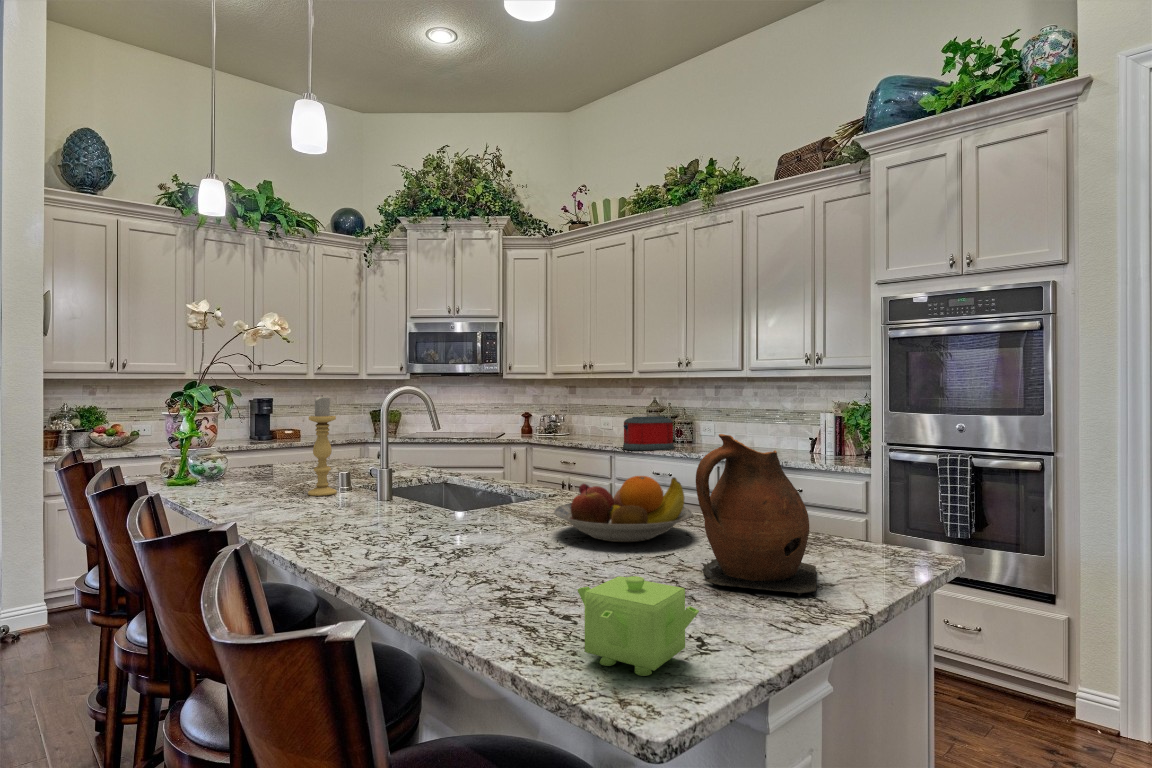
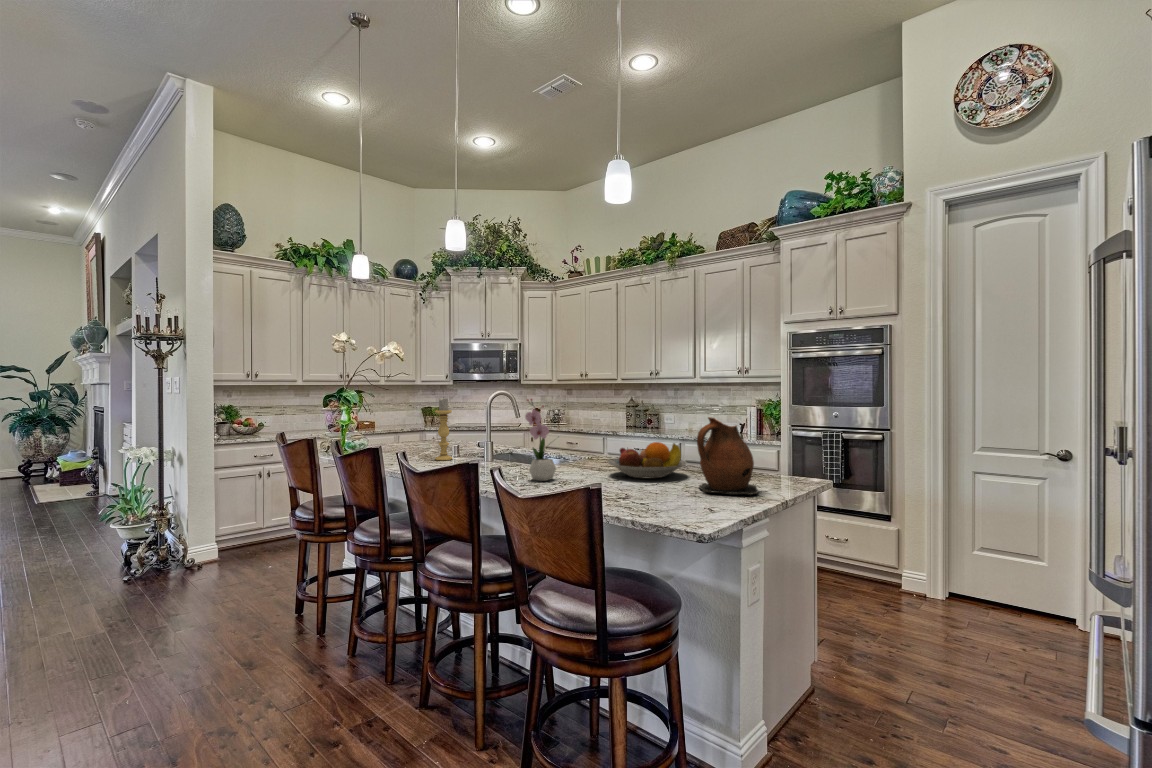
flower arrangement: none [396,397,463,545] -> present [525,399,556,481]
toaster: present [623,416,674,451] -> none [613,410,648,433]
teapot: present [577,576,699,676] -> none [656,479,714,519]

